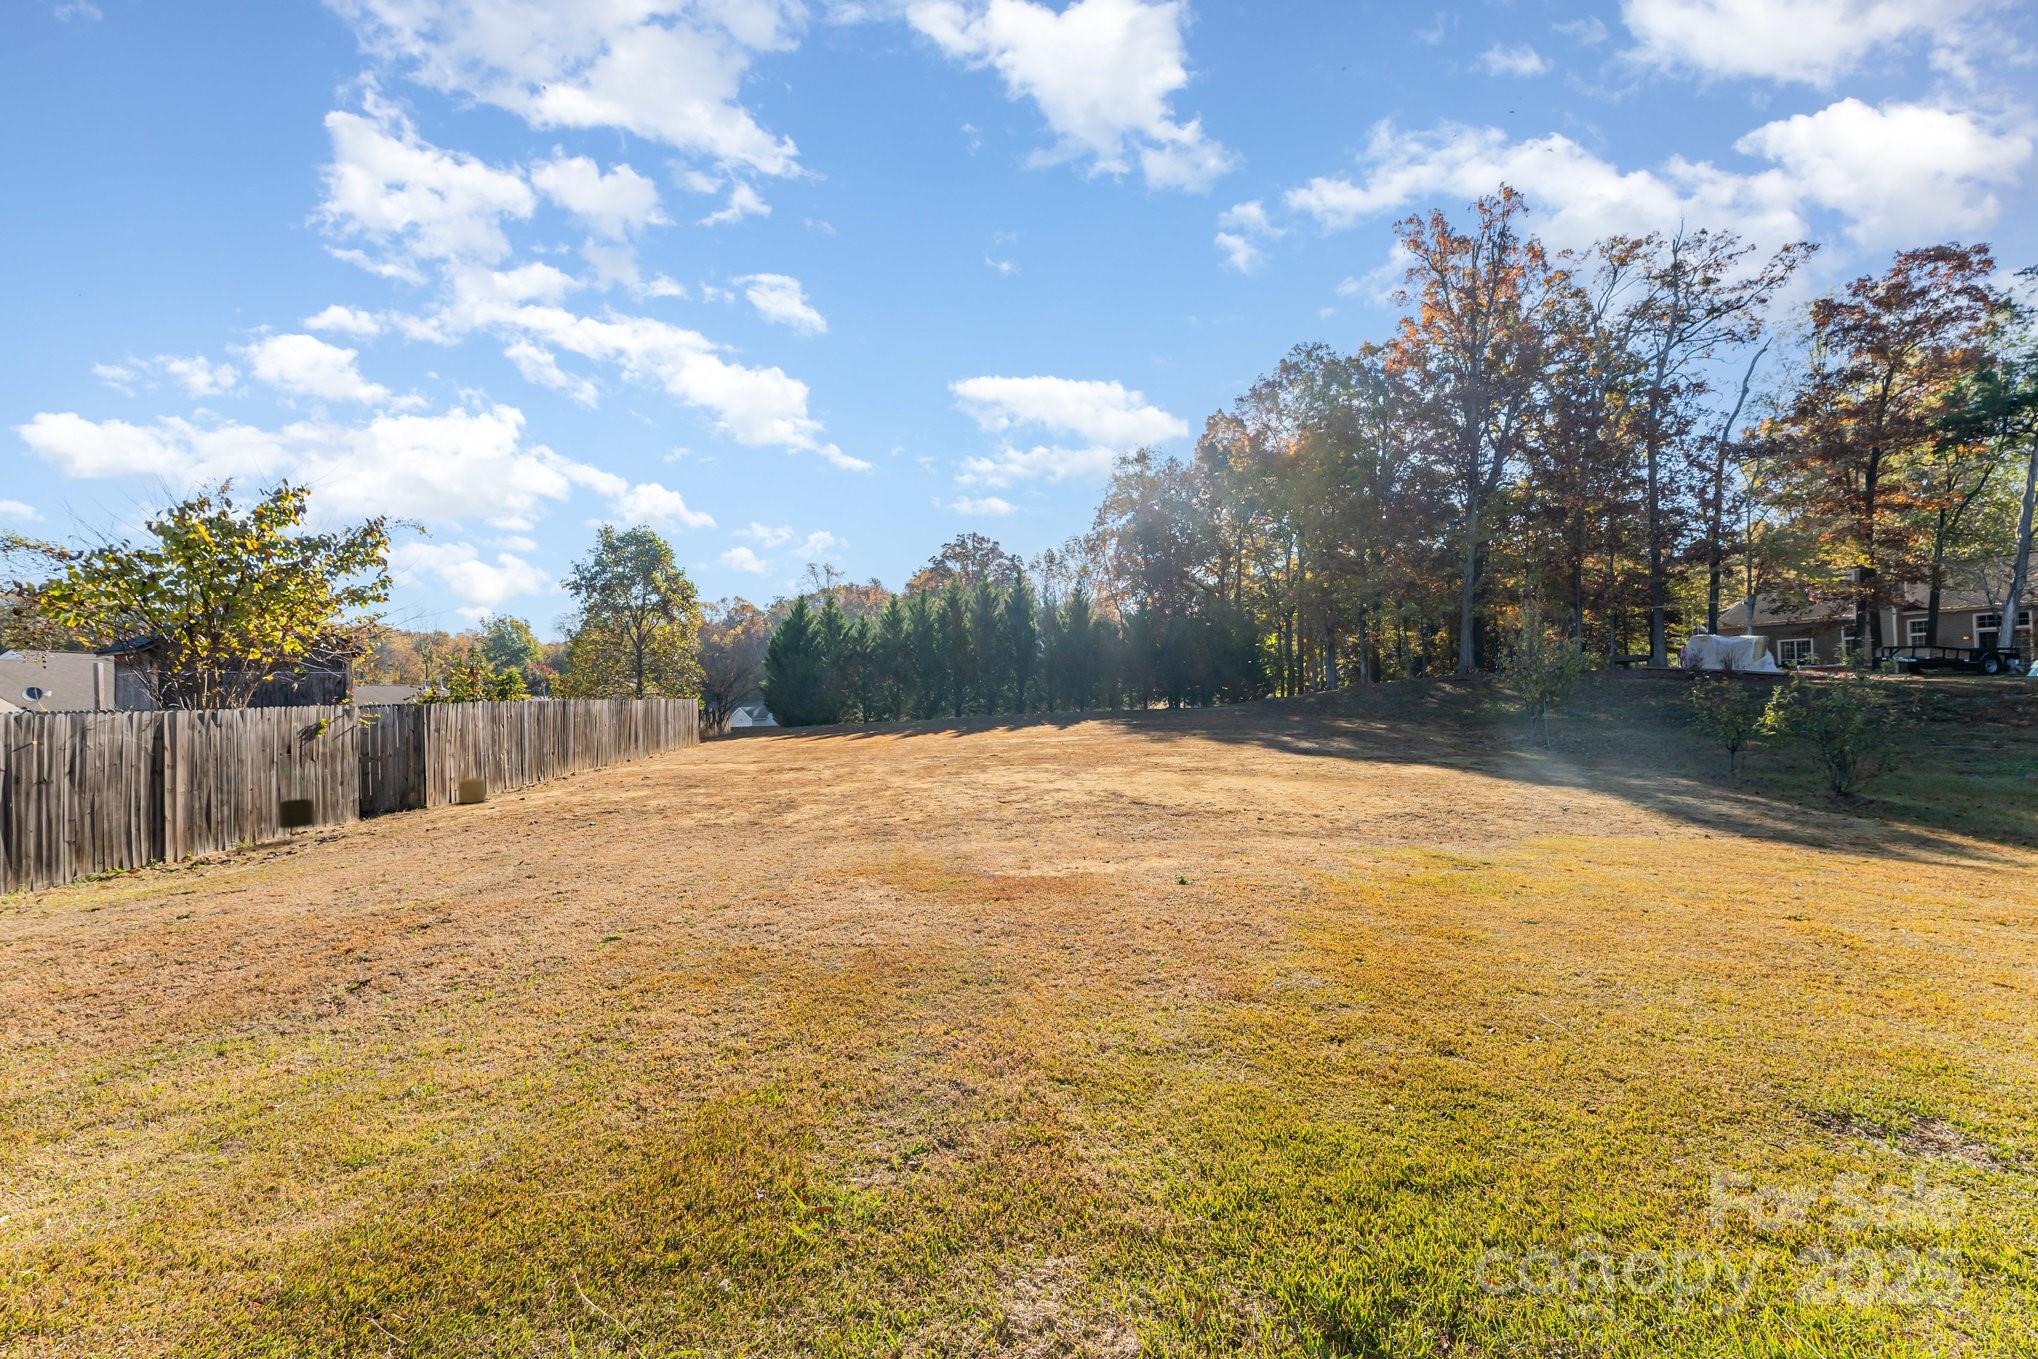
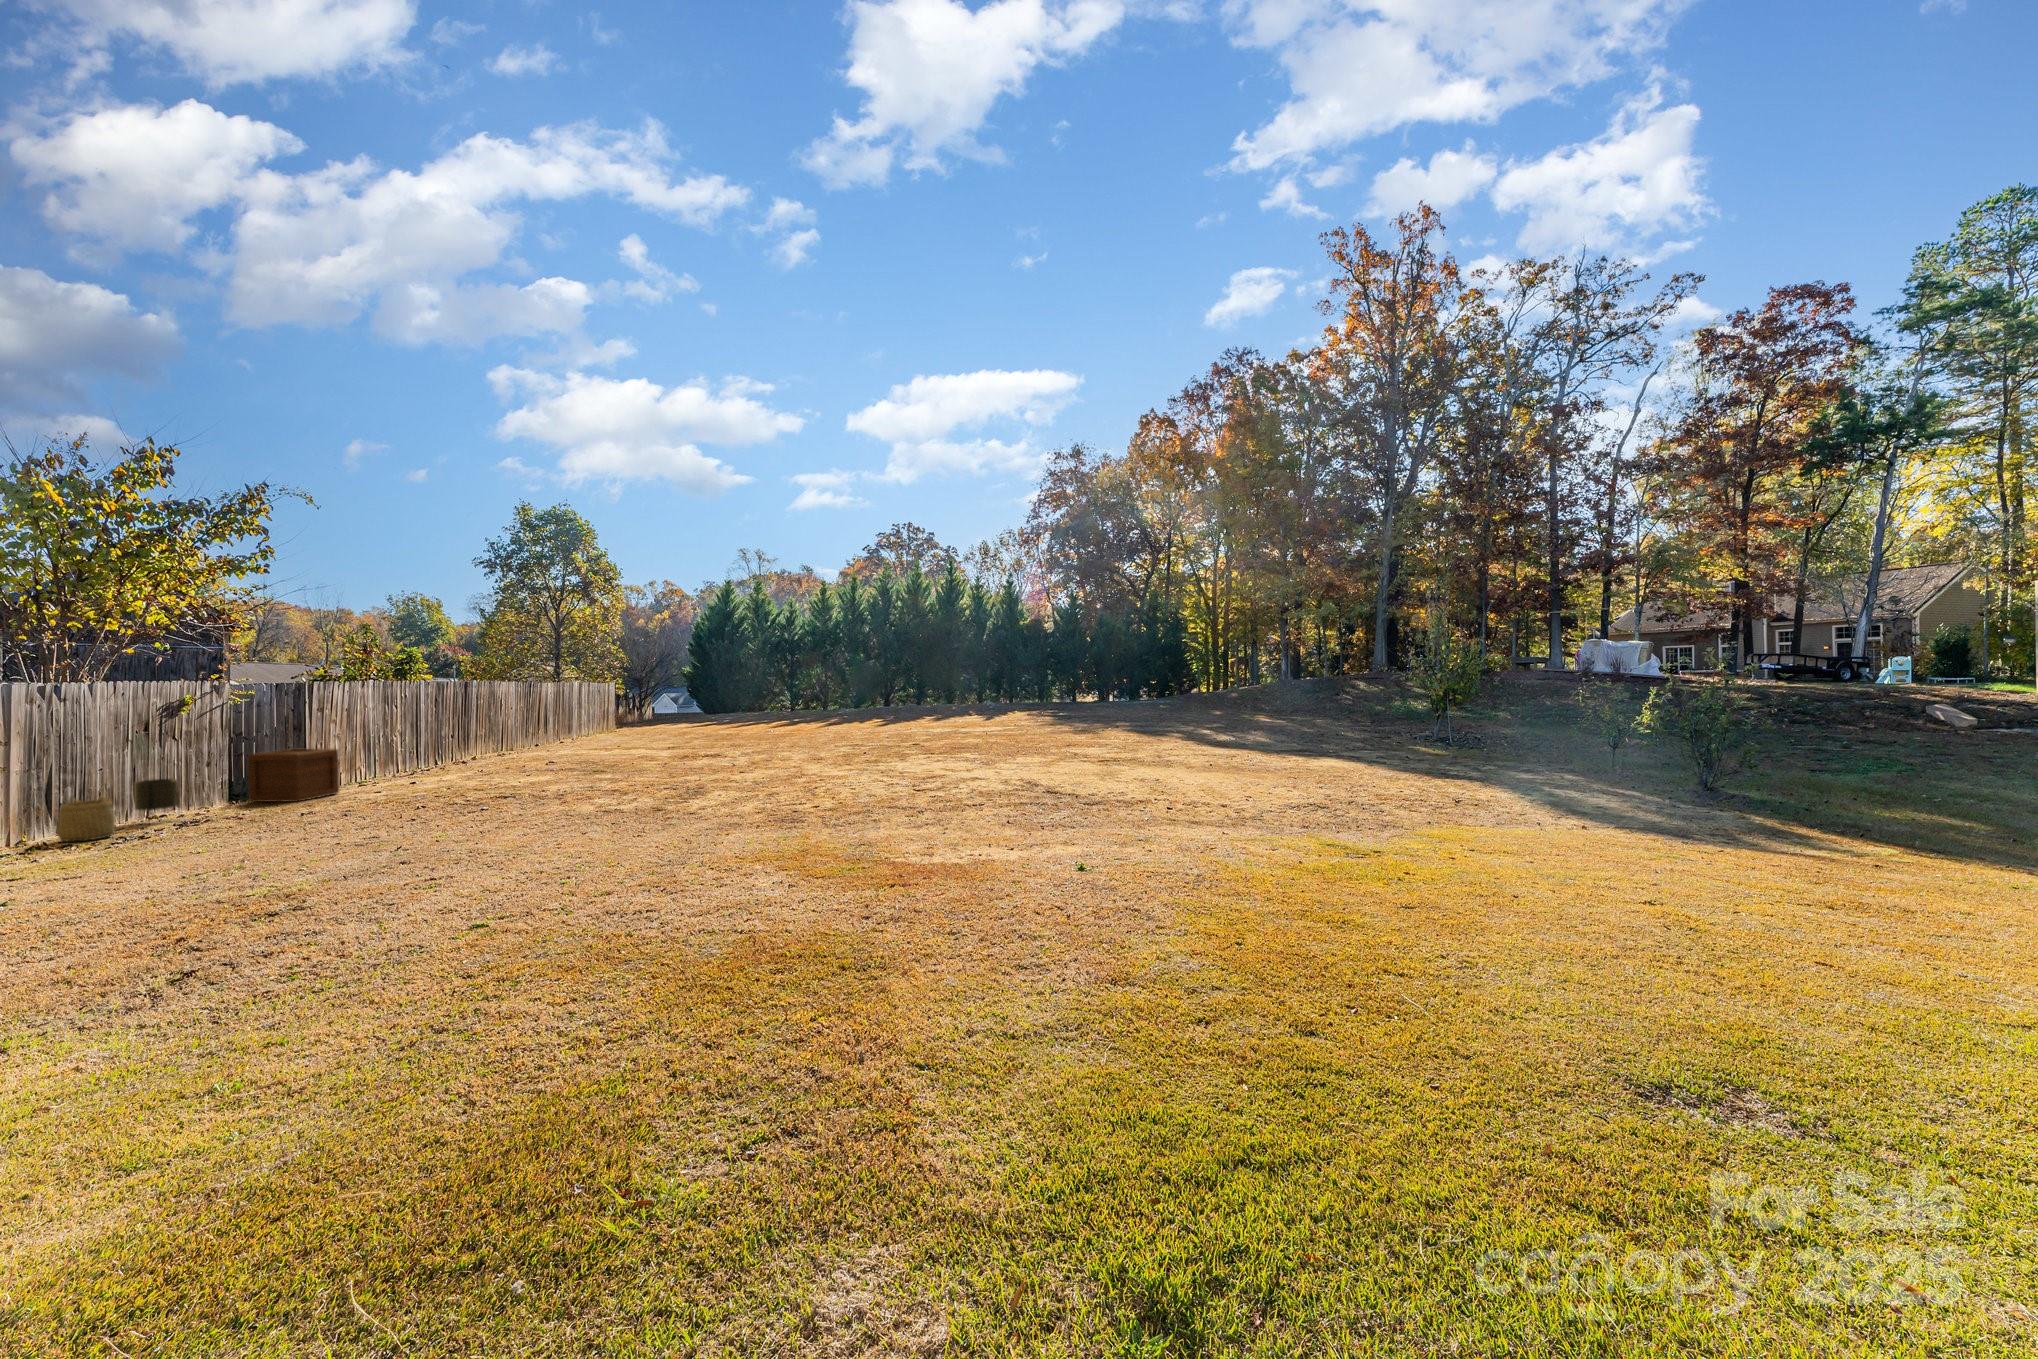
wooden crate: none [371,768,451,820] -> present [248,748,339,802]
basket: present [458,777,486,803] -> present [58,797,115,842]

